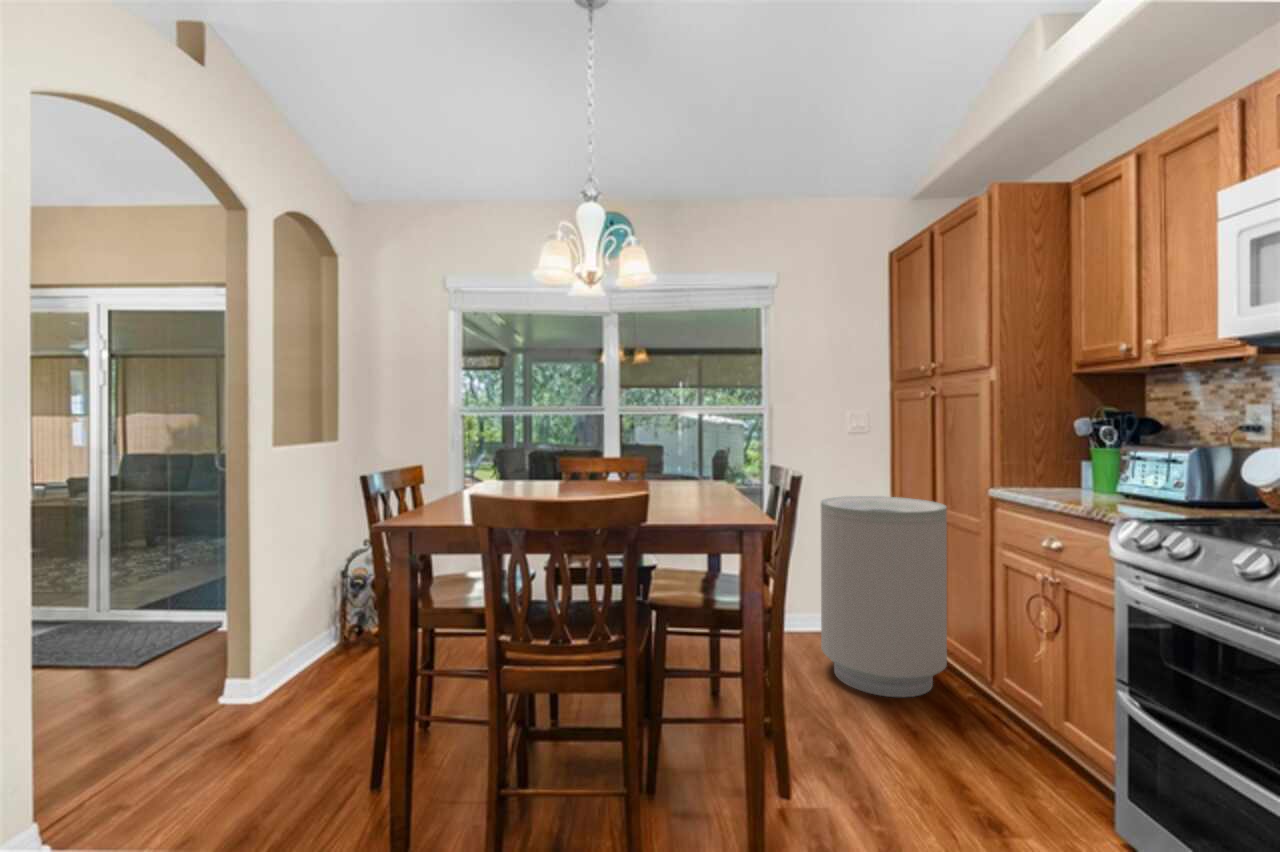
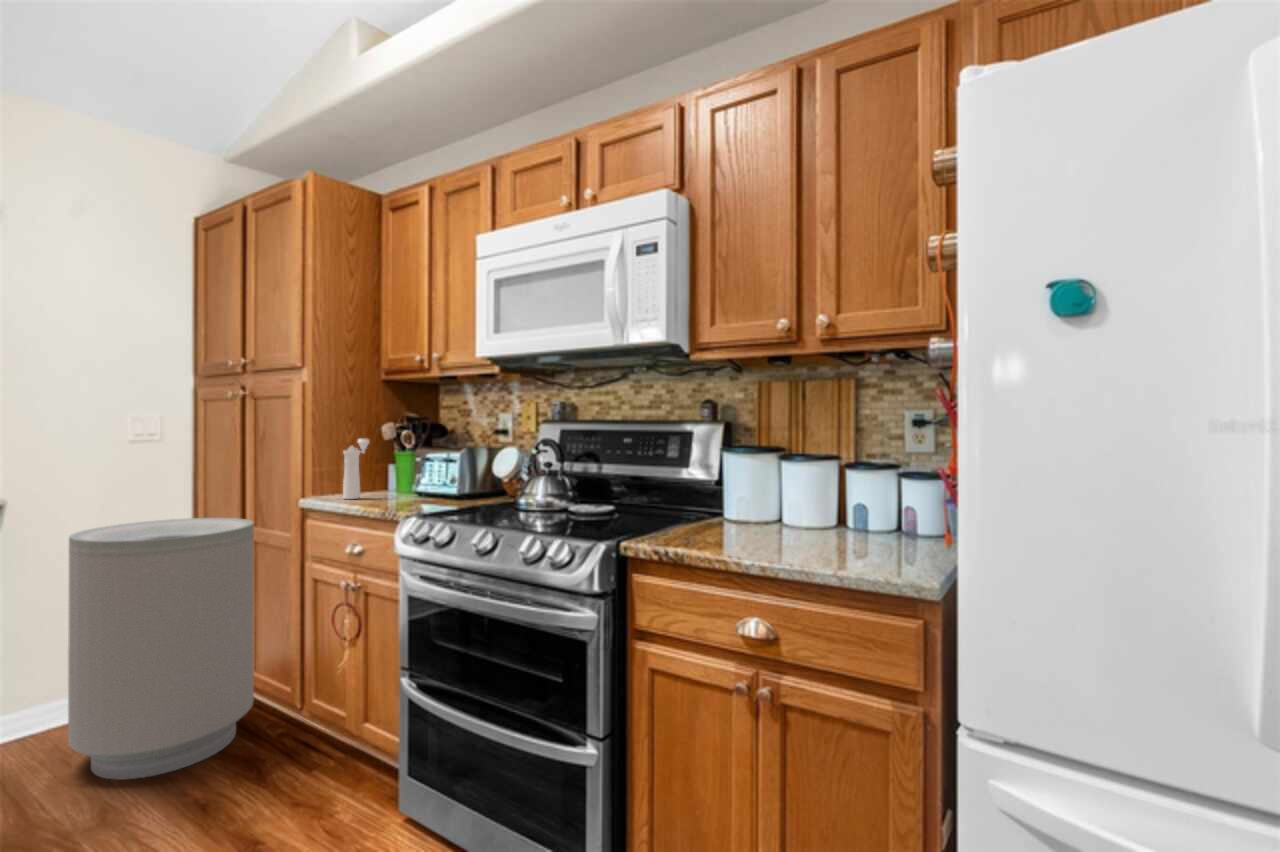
pepper mill: none [1036,434,1064,495] -> present [343,439,369,499]

